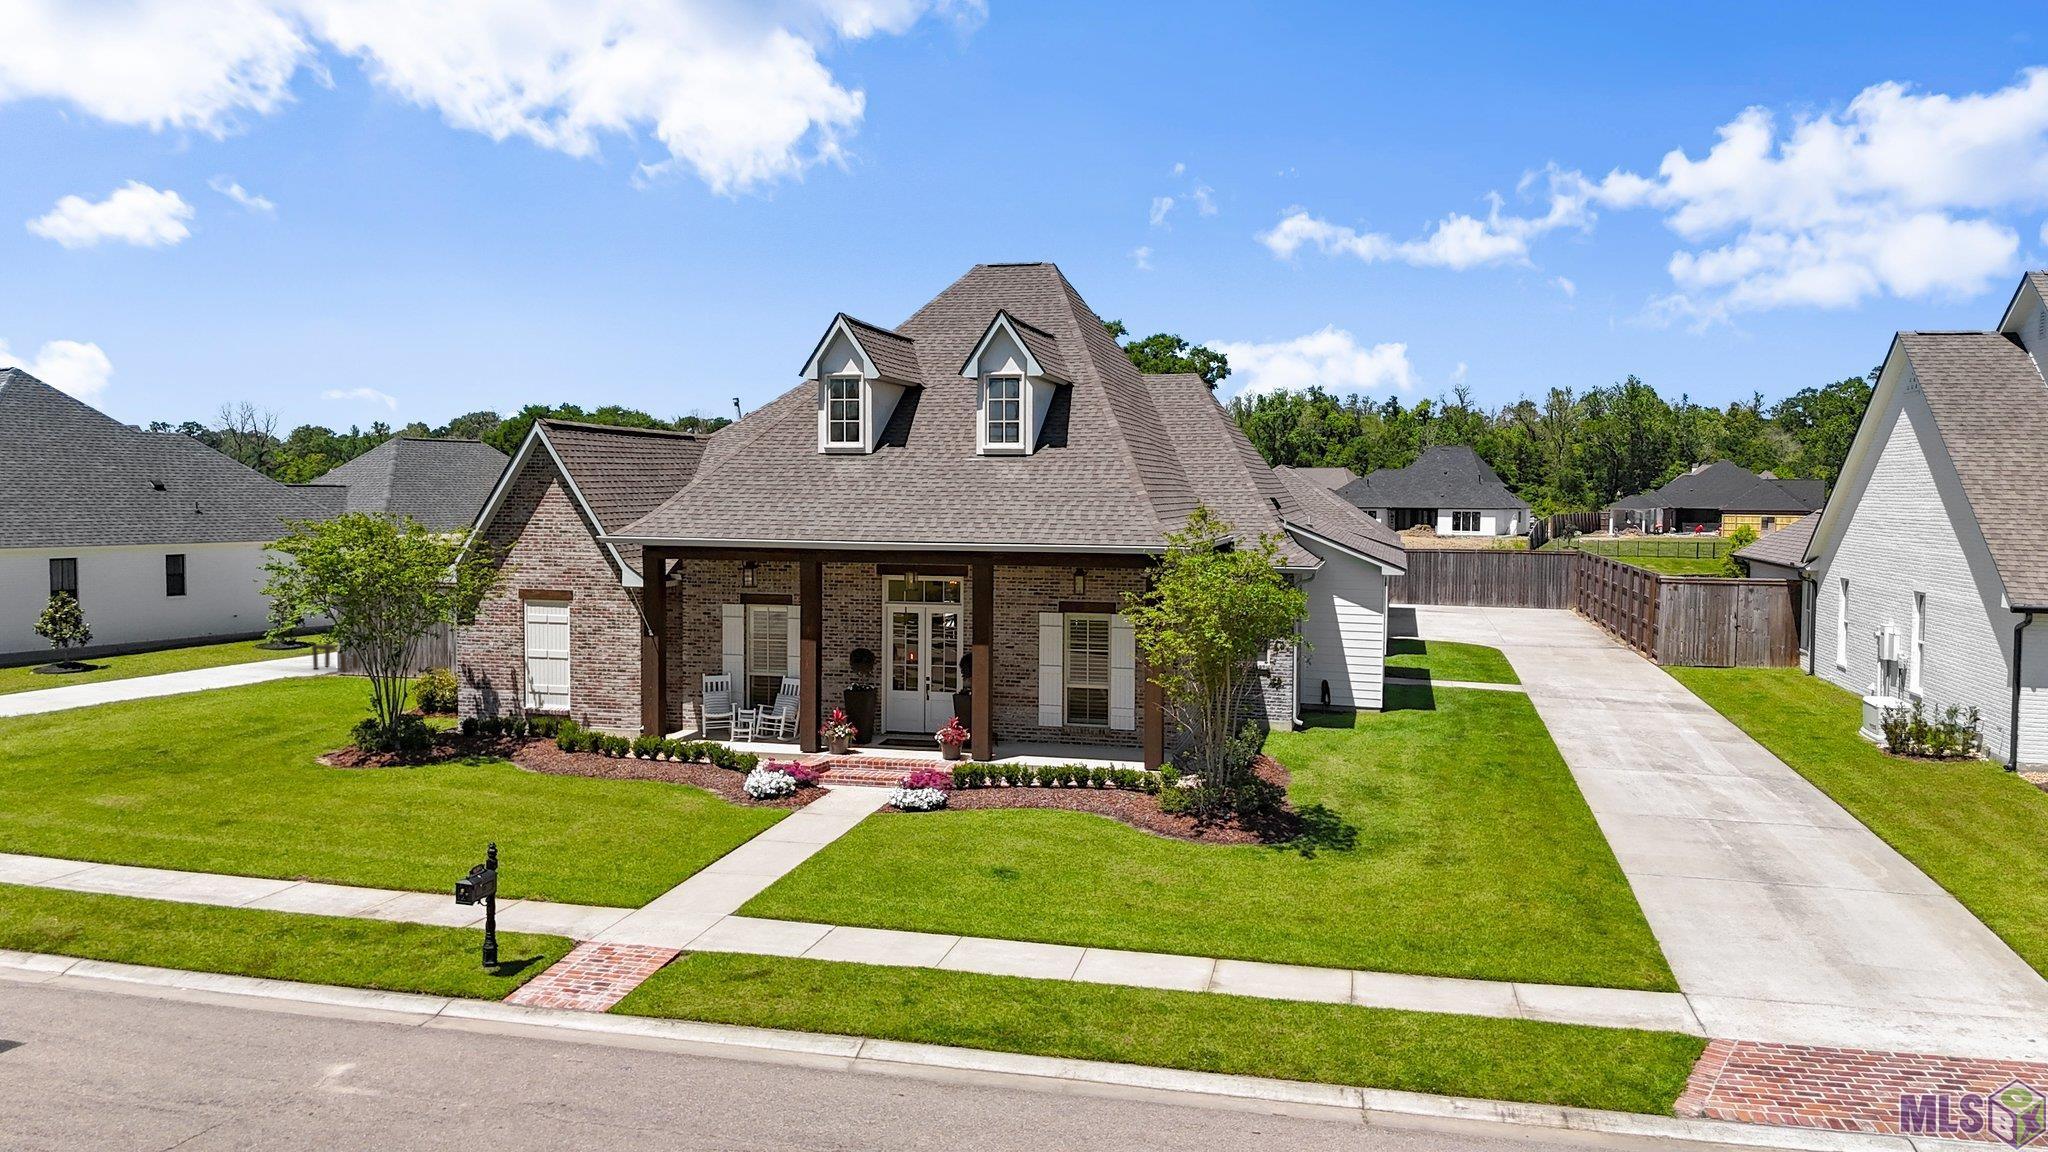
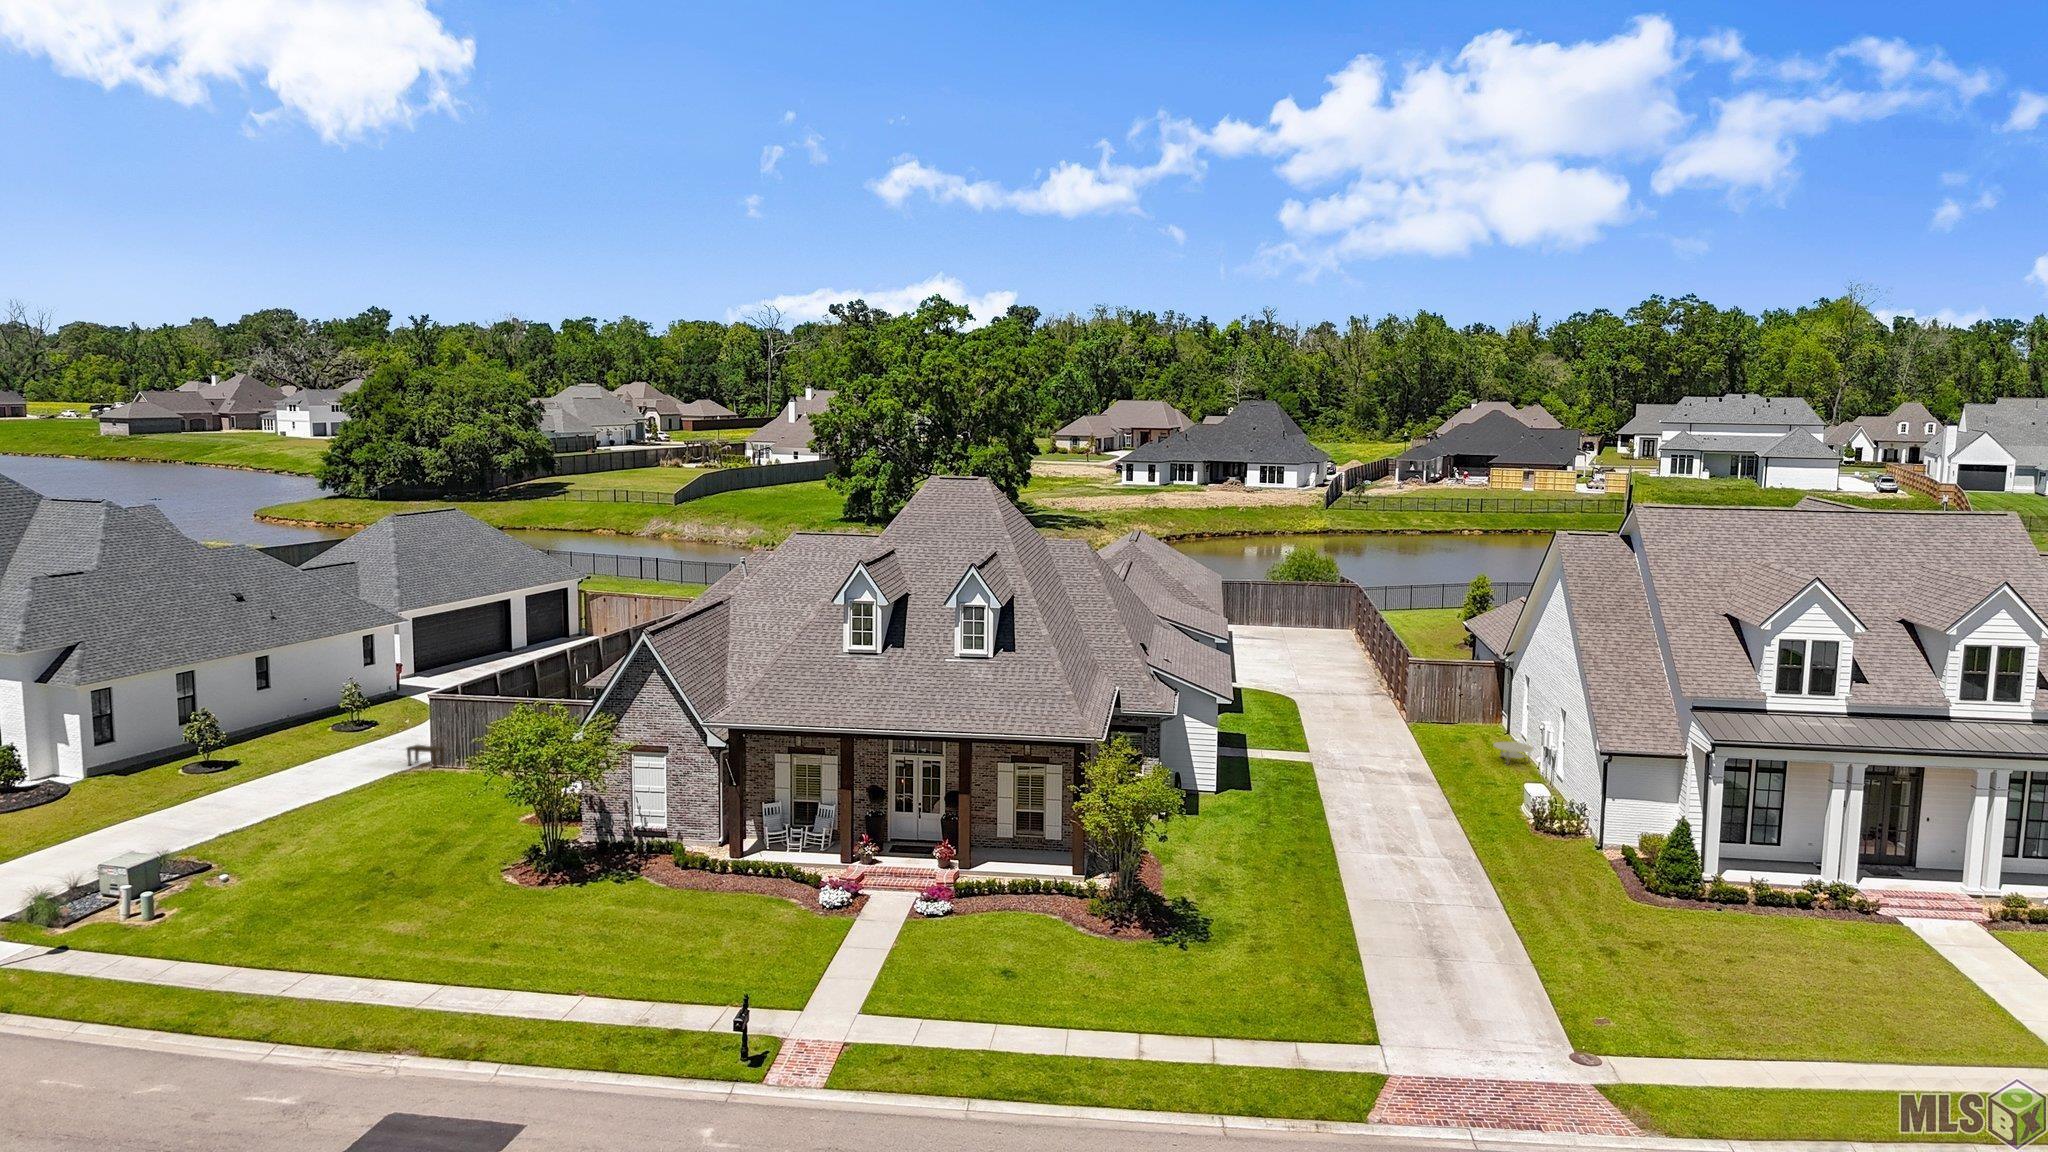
round table: none [1796,670,1861,699] -> present [1494,742,1533,765]

